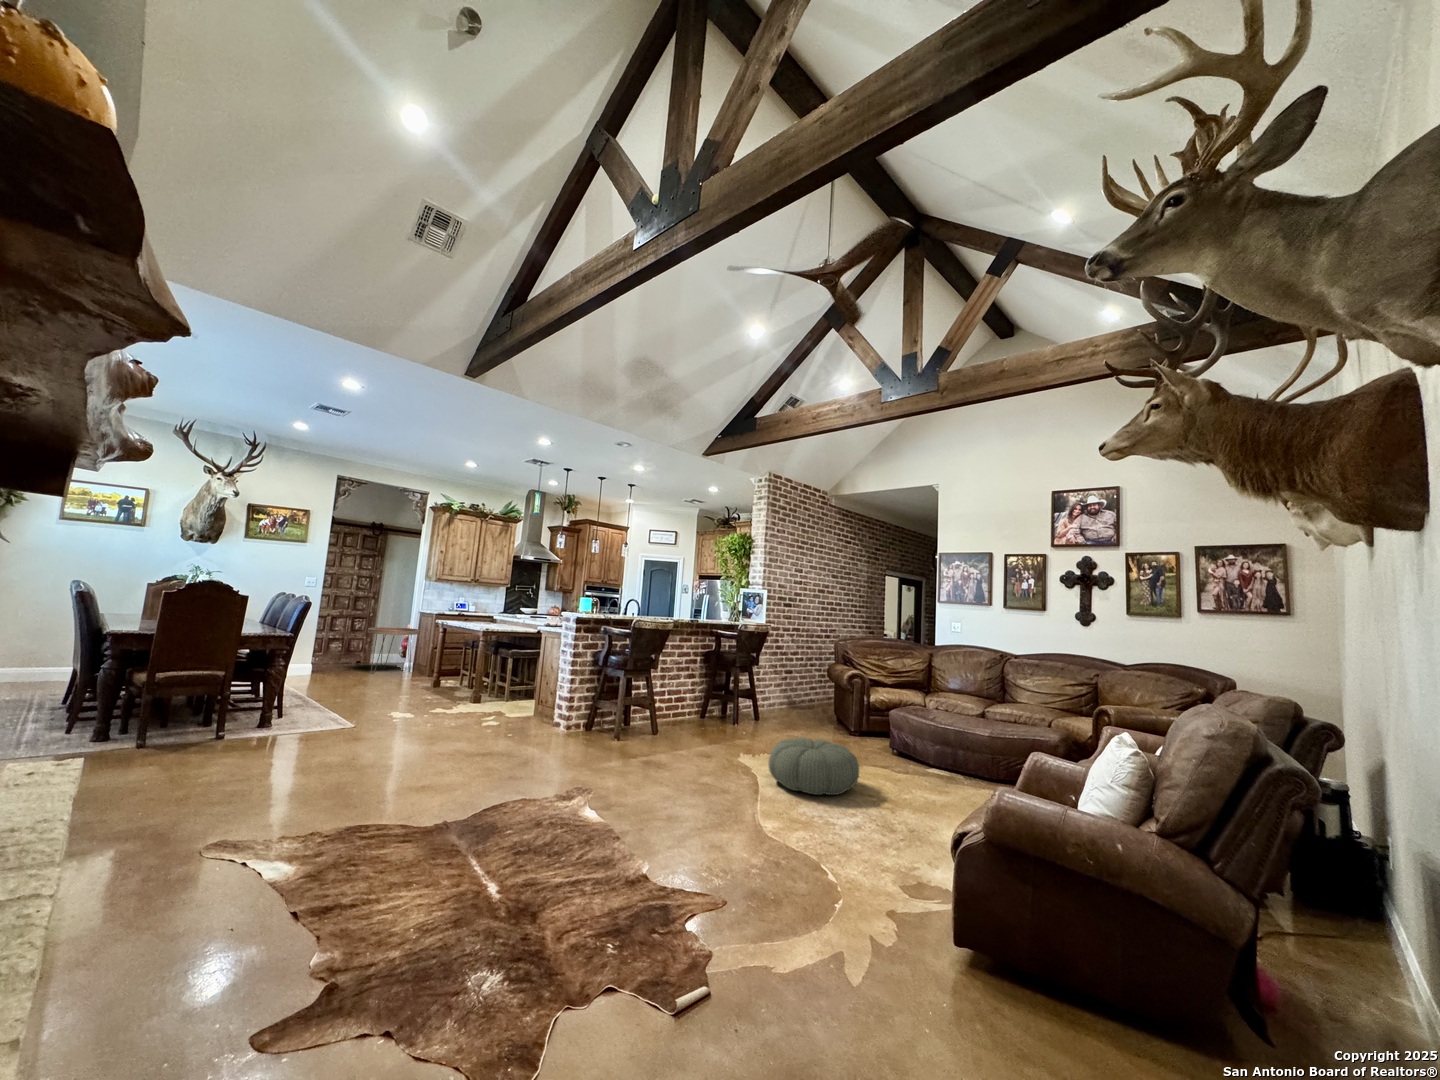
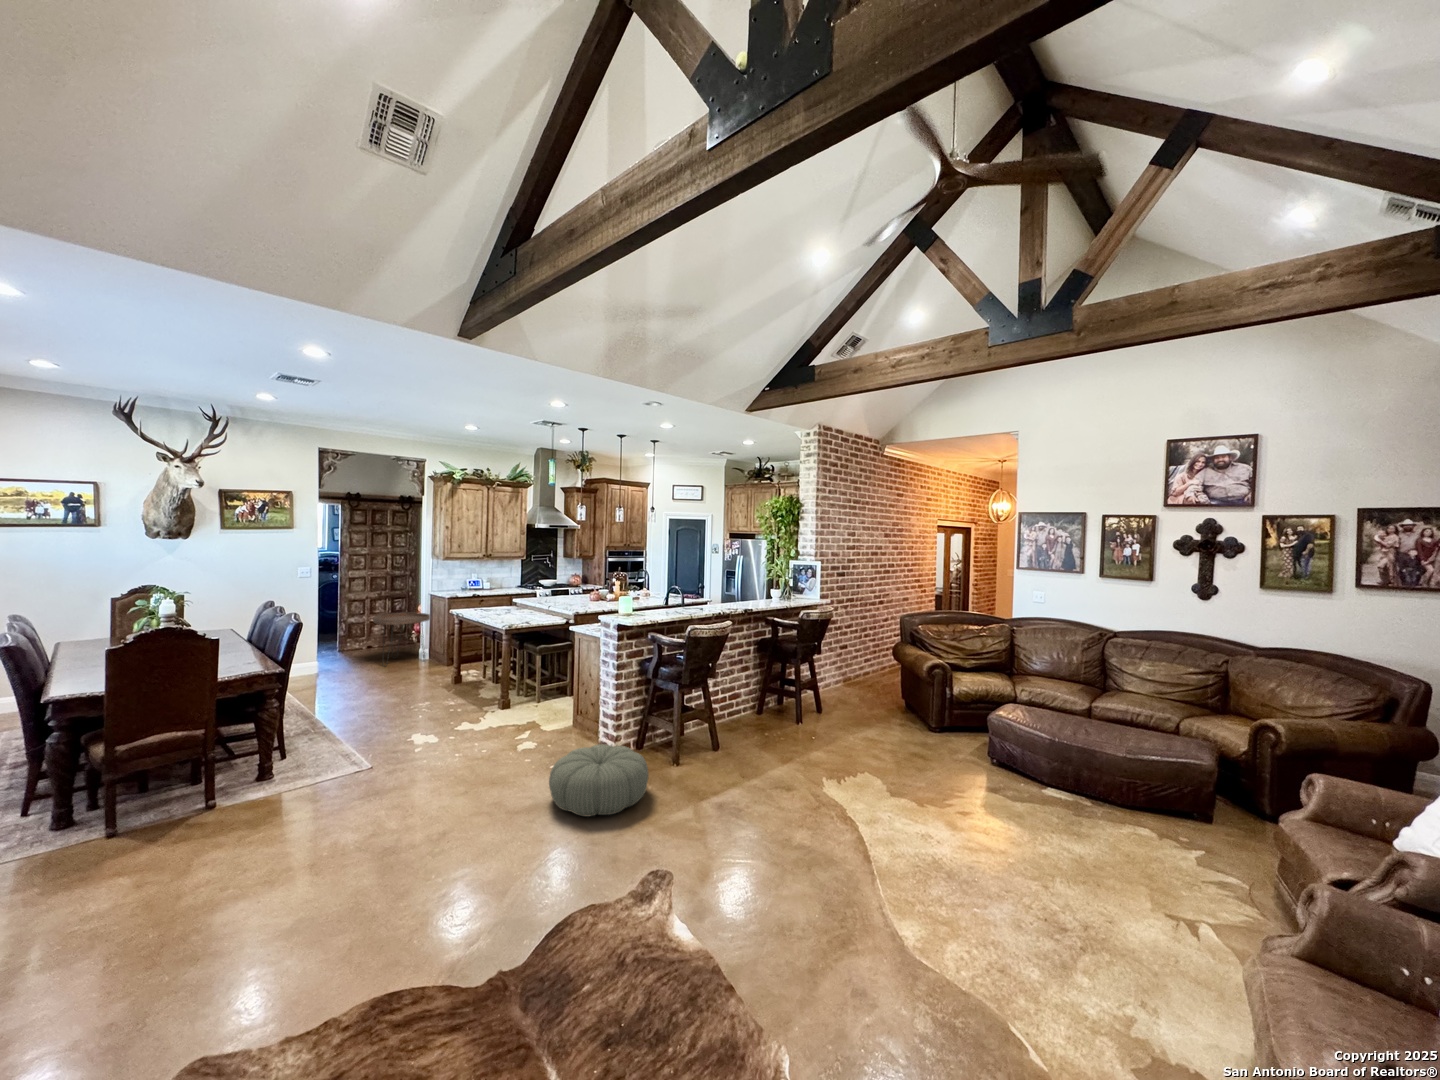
pouf: present [769,738,859,795] -> present [549,744,649,816]

